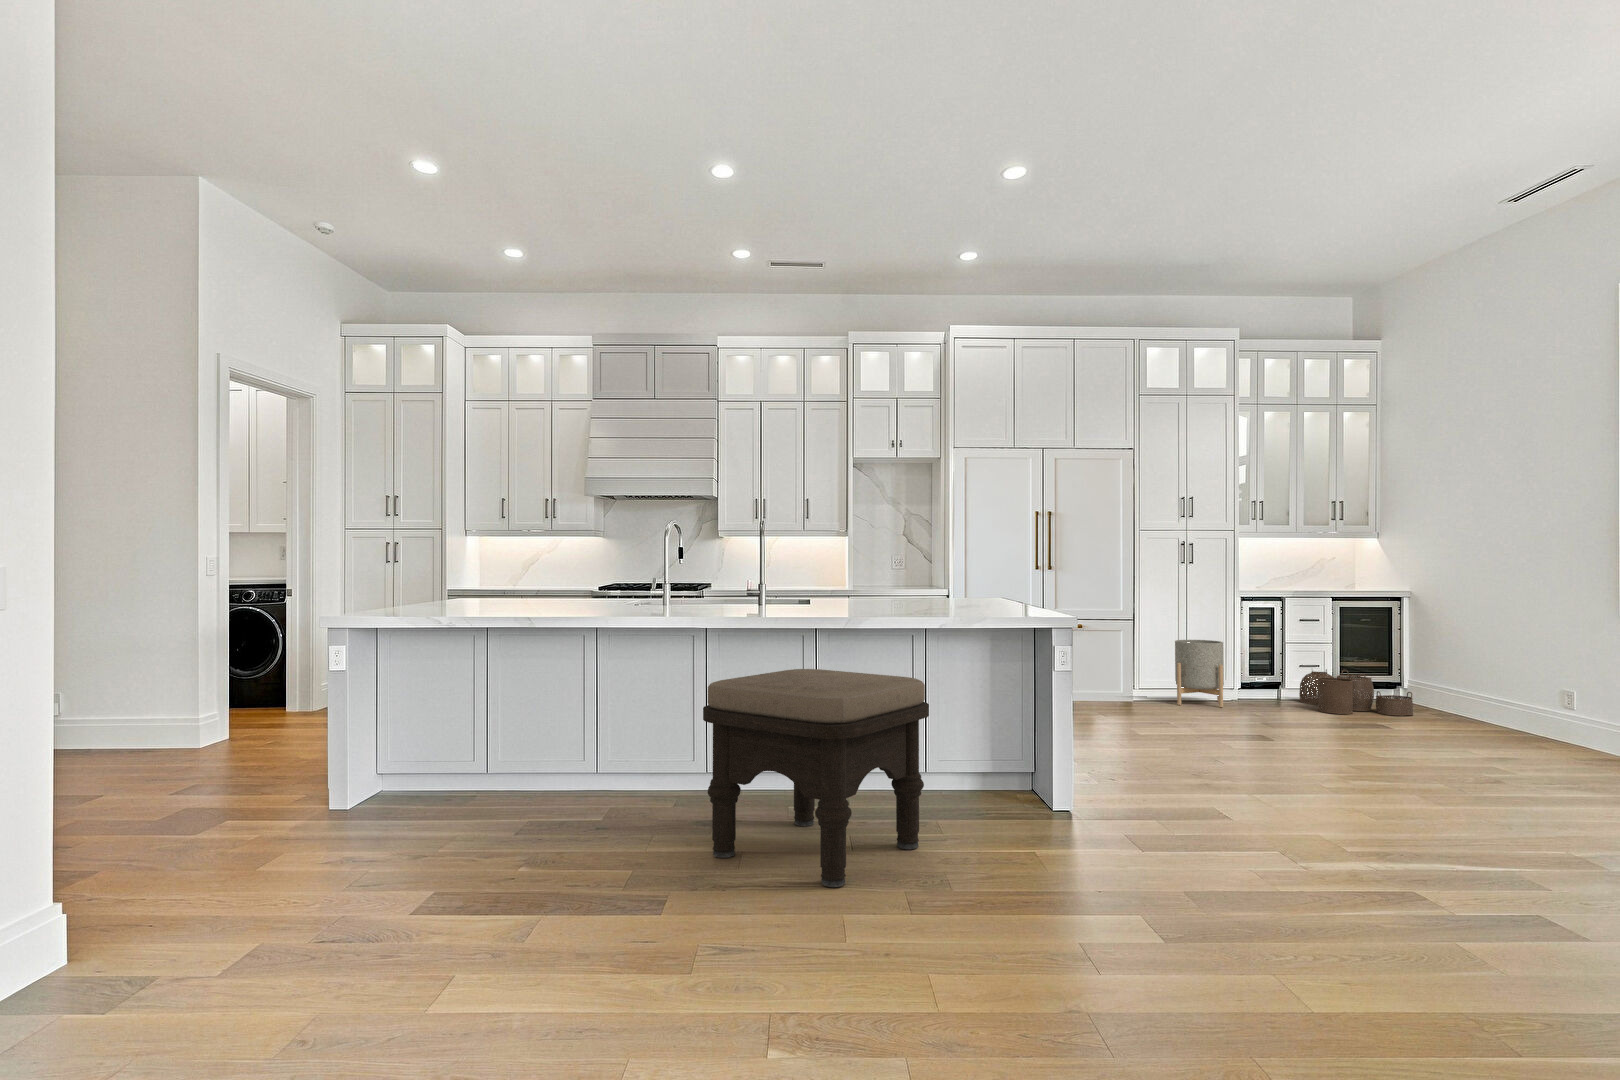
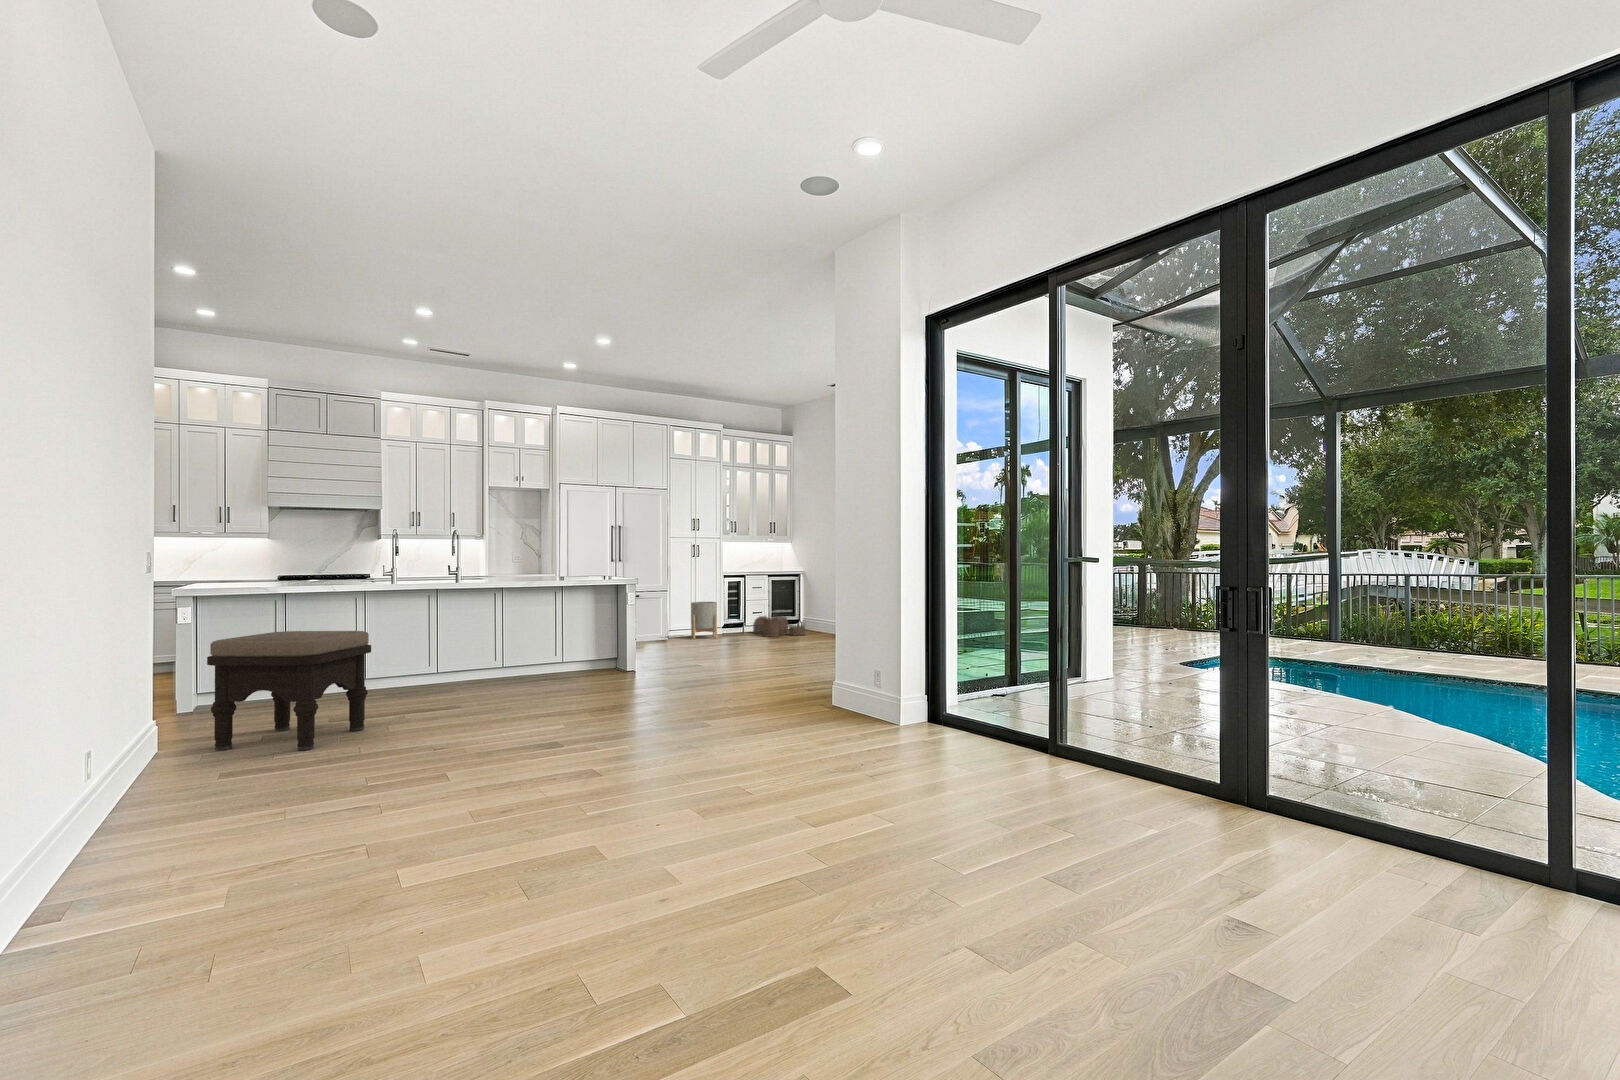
ottoman: present [703,669,929,887] -> present [207,631,371,750]

